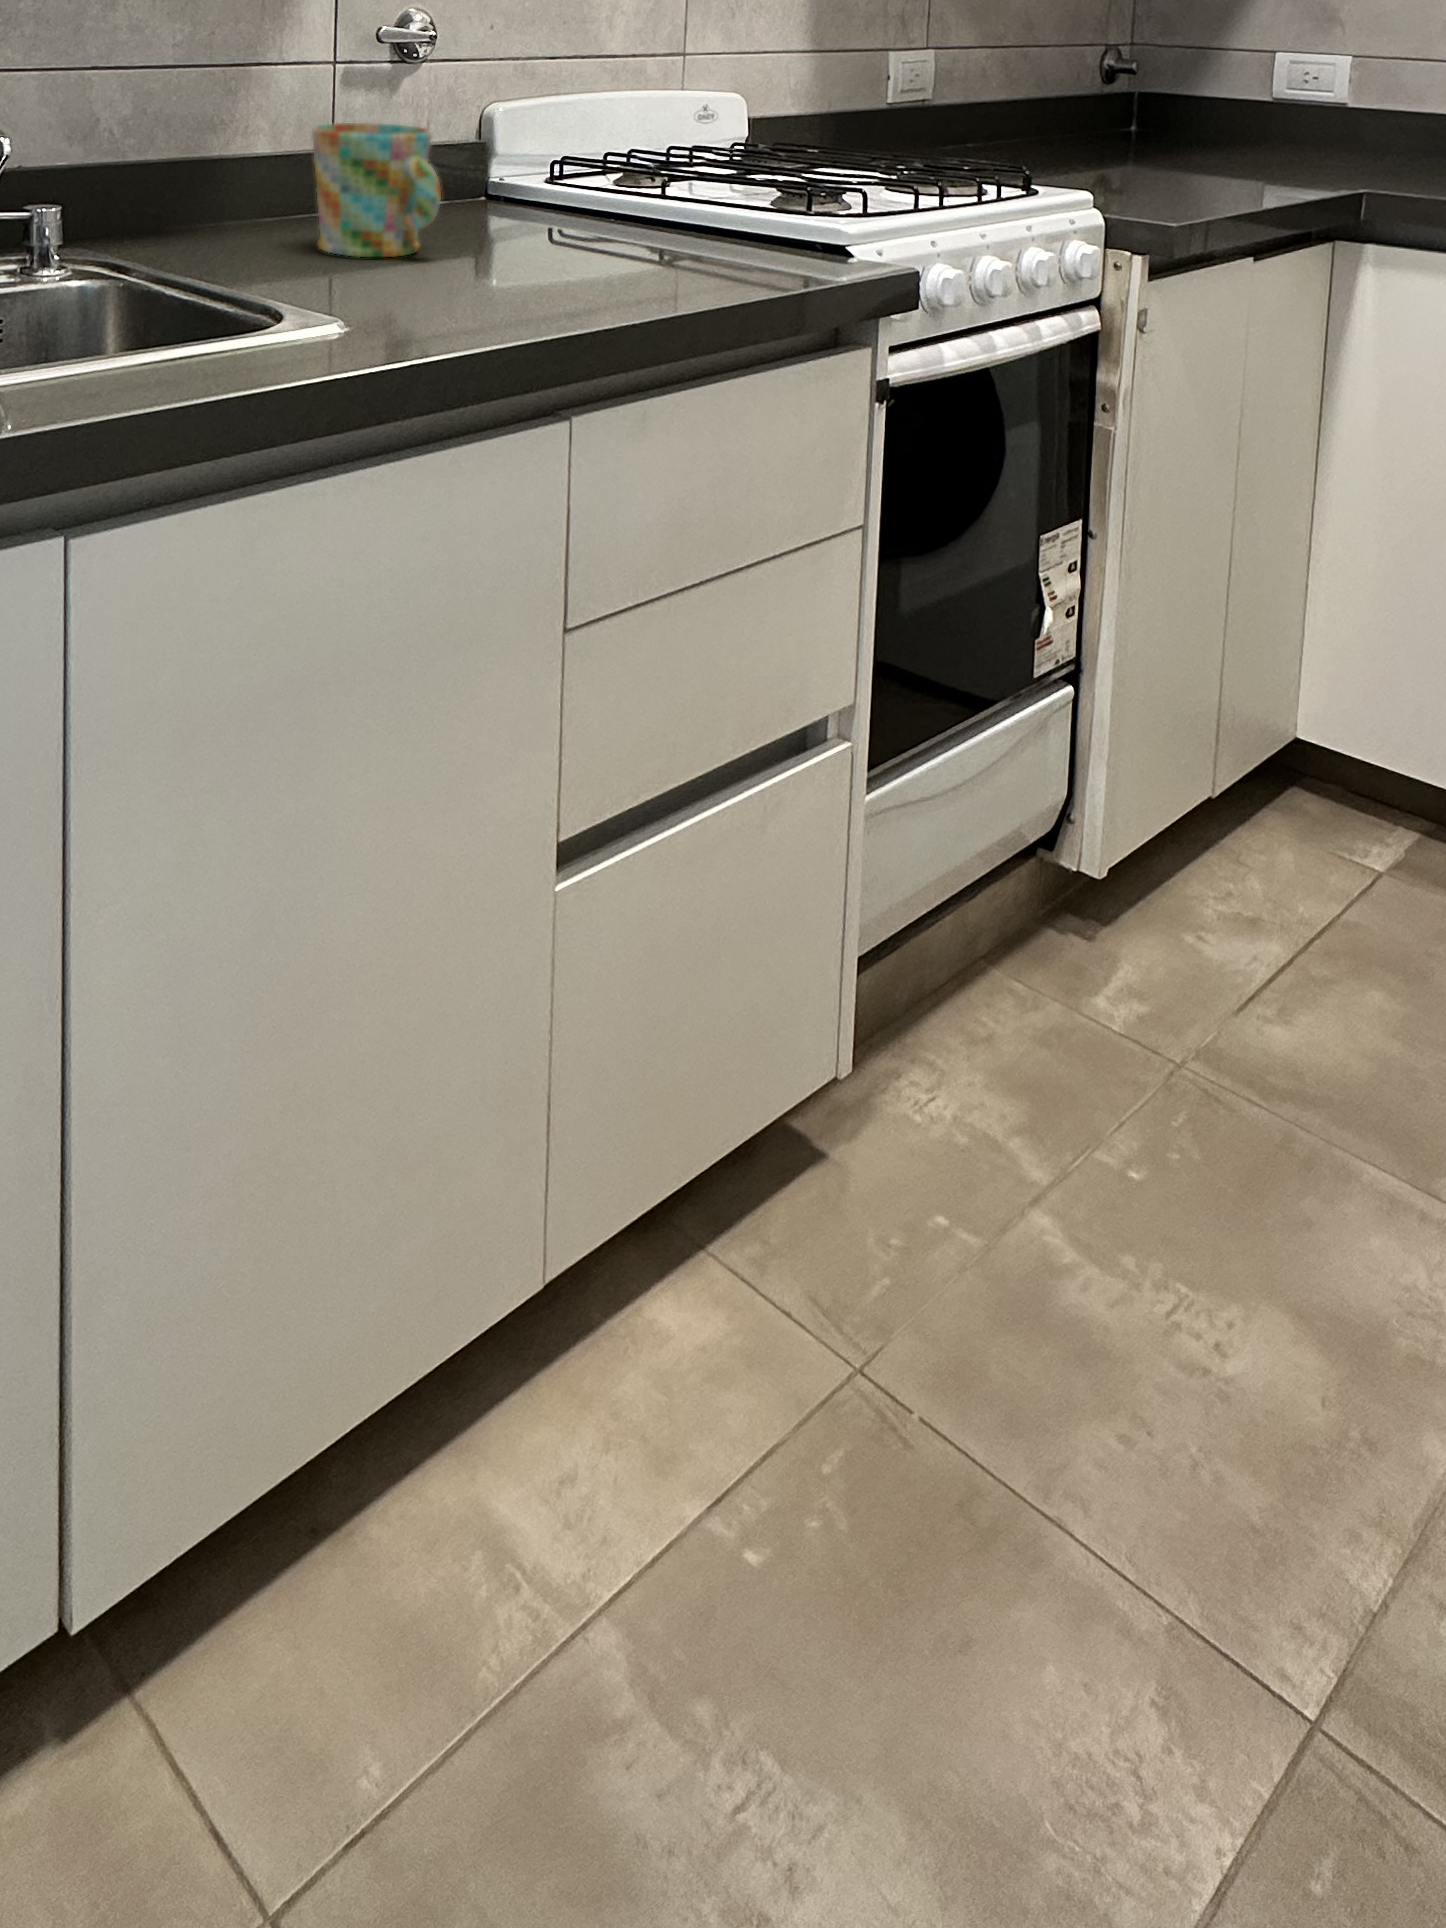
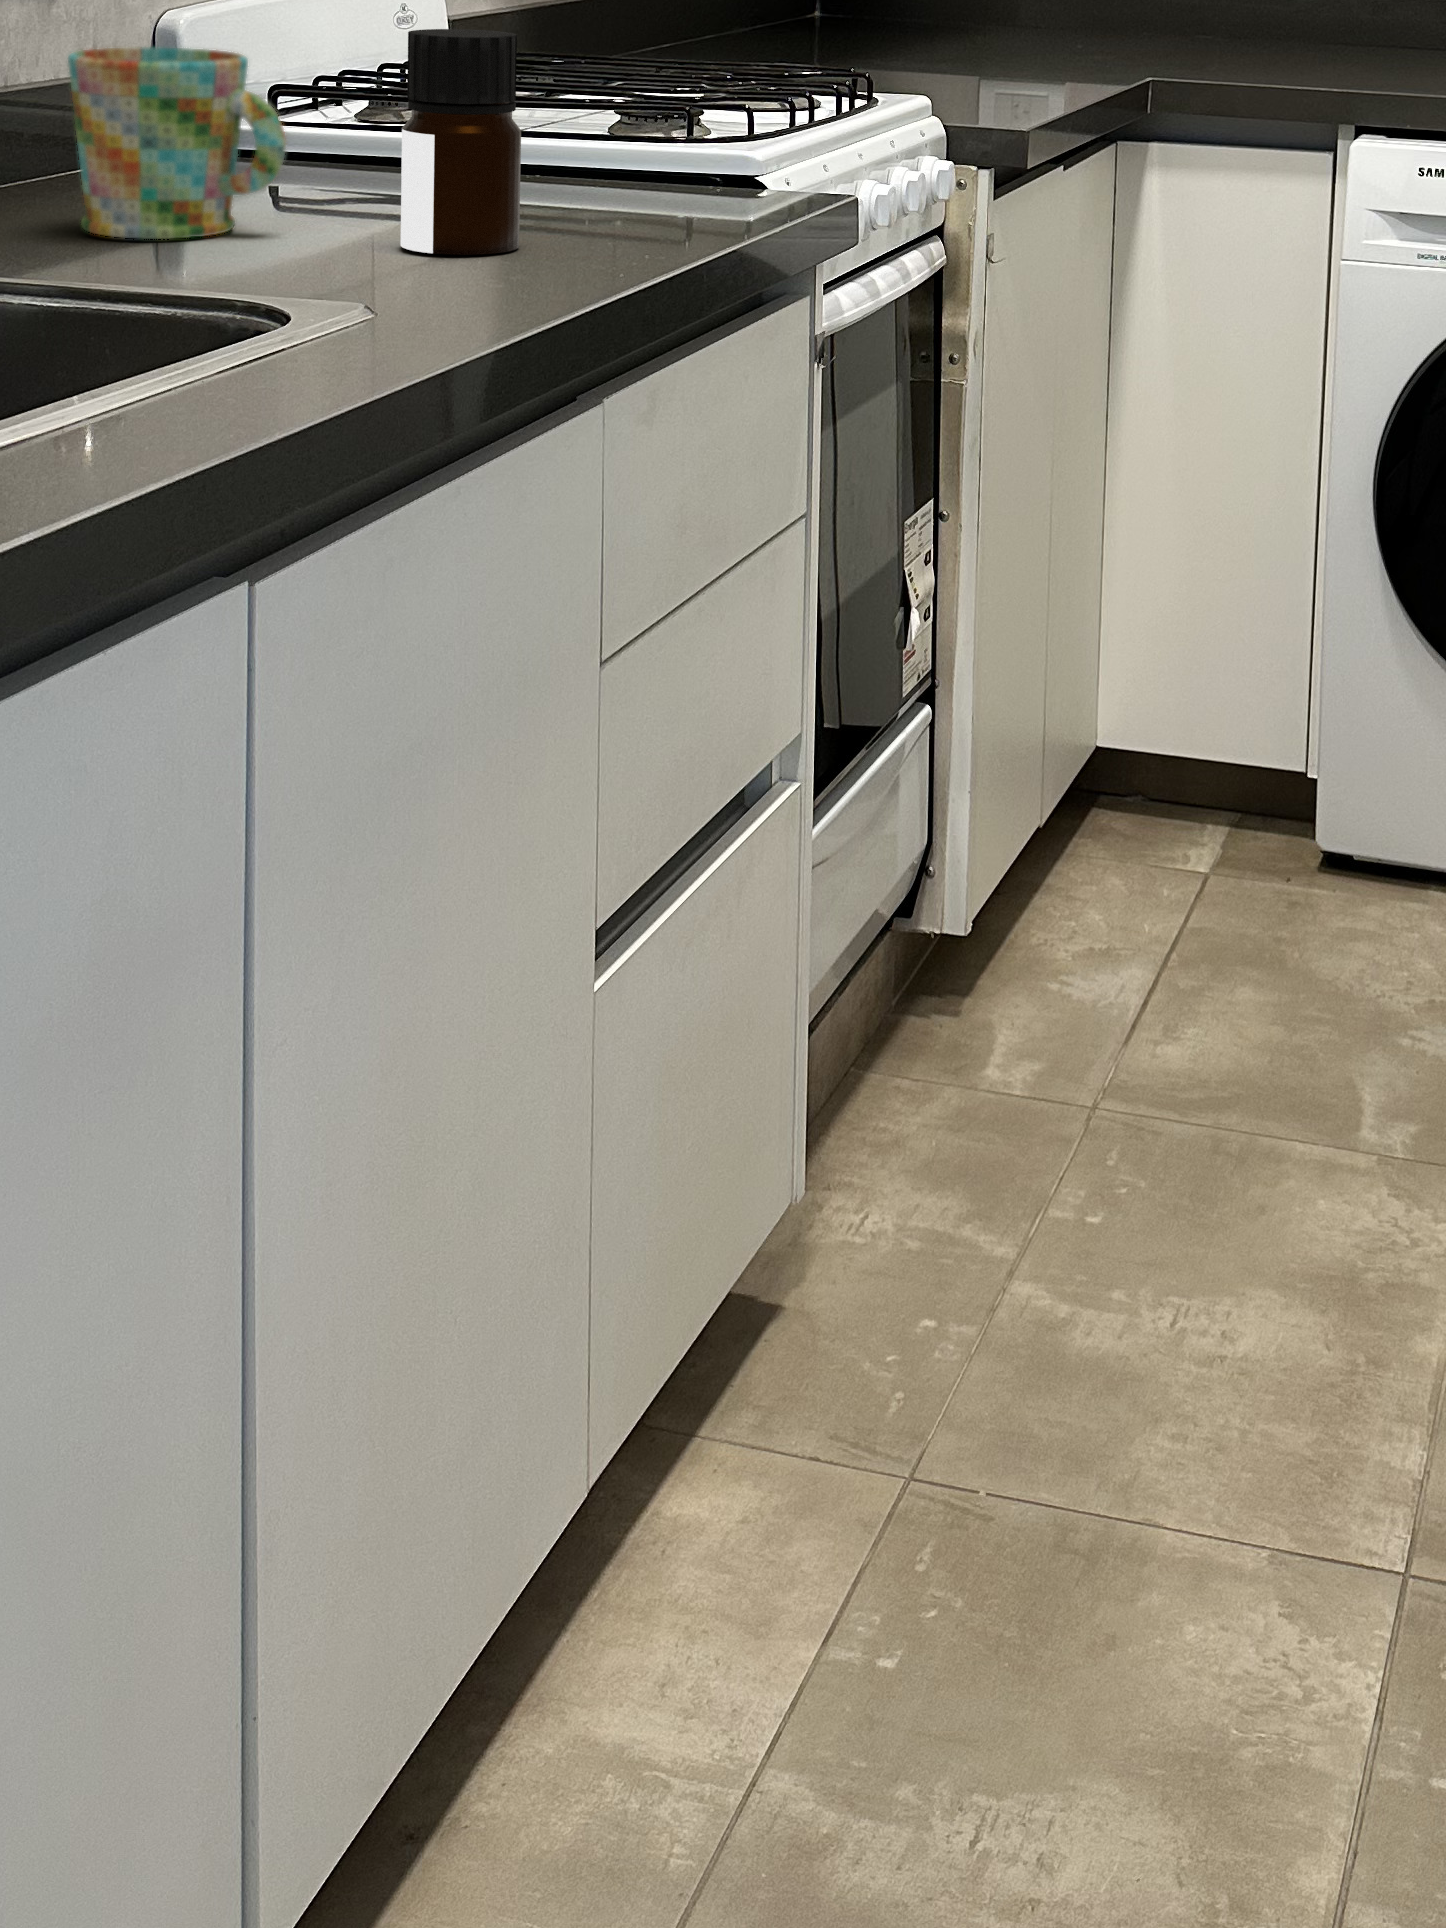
bottle: none [488,119,580,291] -> present [401,29,521,255]

